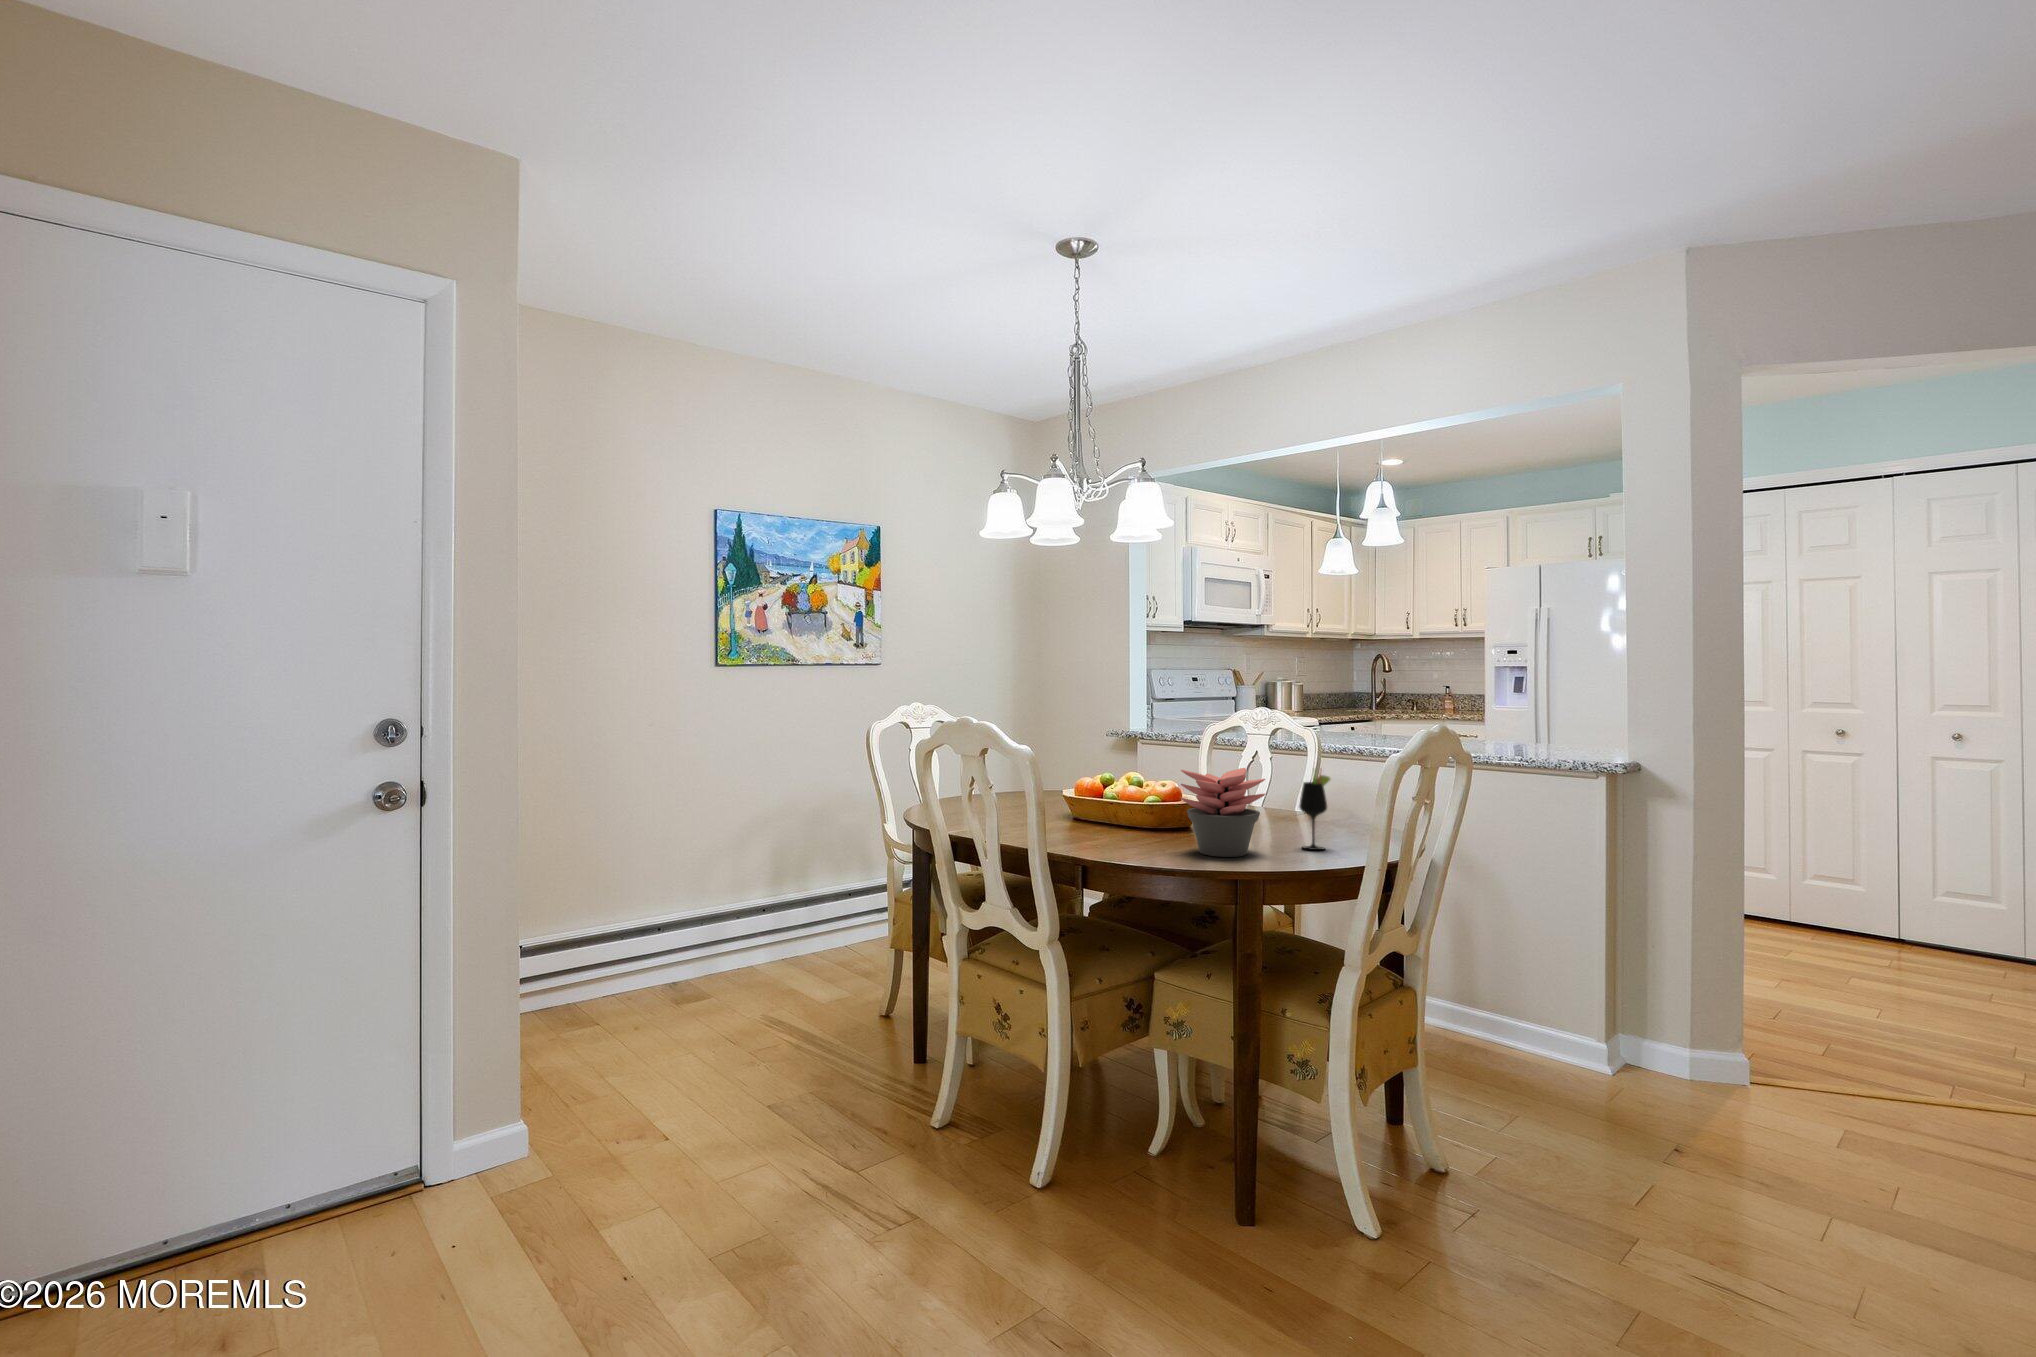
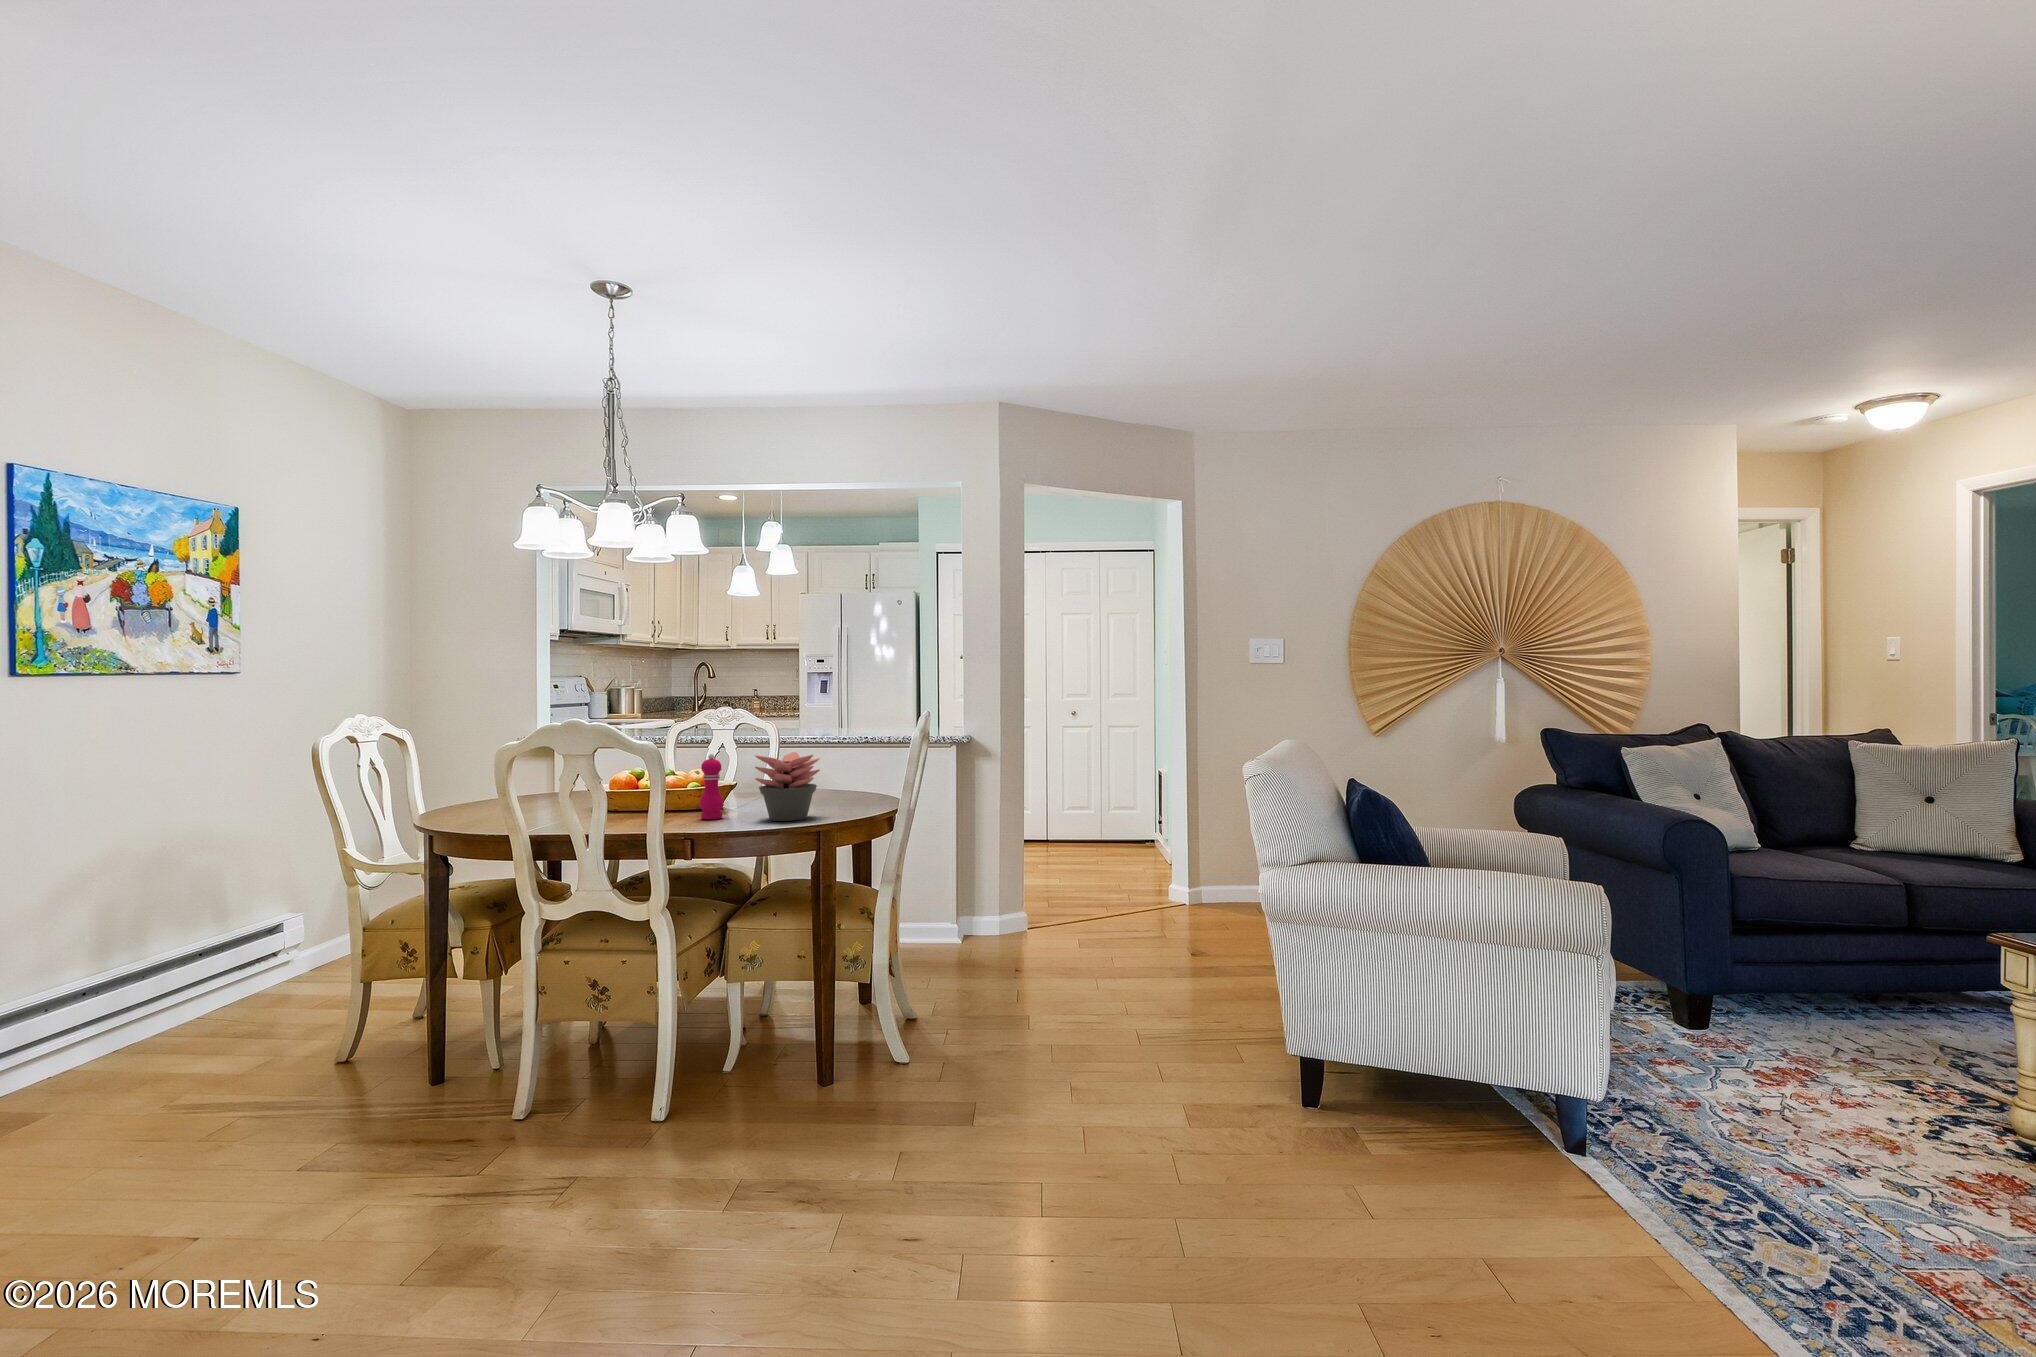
pepper mill: none [1137,763,1165,841] -> present [700,754,724,819]
wine glass: present [1299,774,1330,850] -> none [834,748,858,810]

